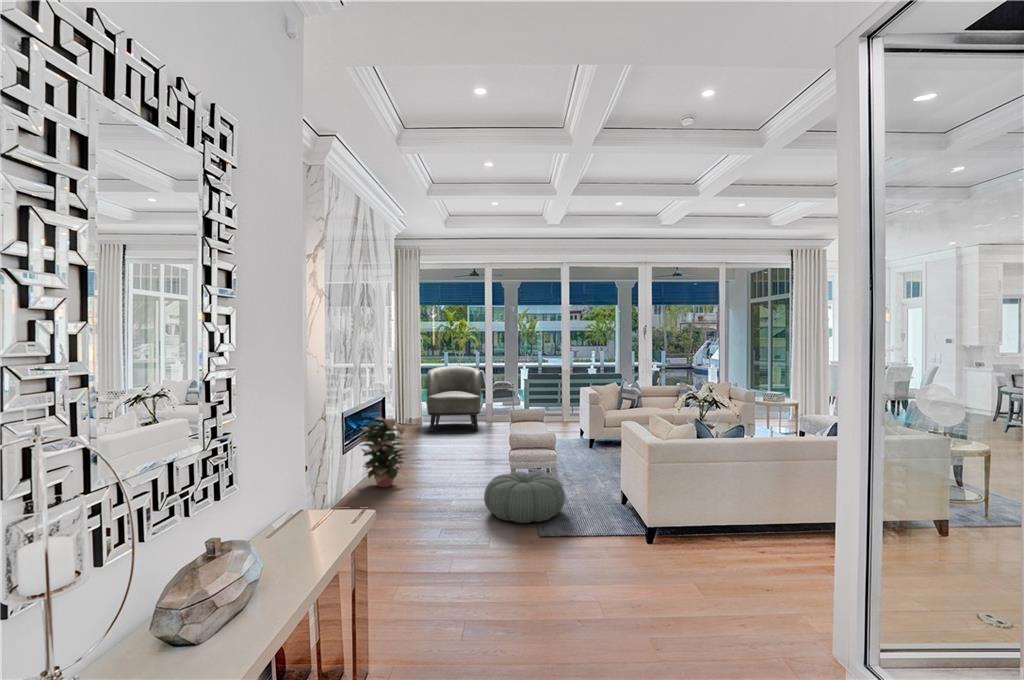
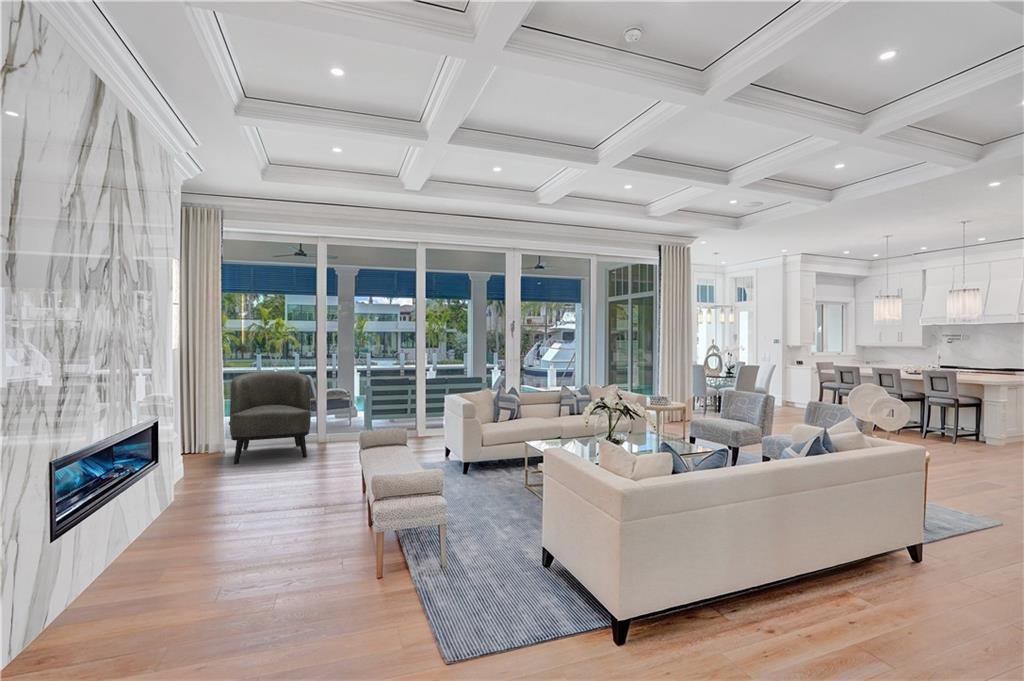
decorative plant: present [359,417,407,487] -> none [90,463,196,586]
pouf: present [484,472,565,523] -> none [342,536,476,638]

